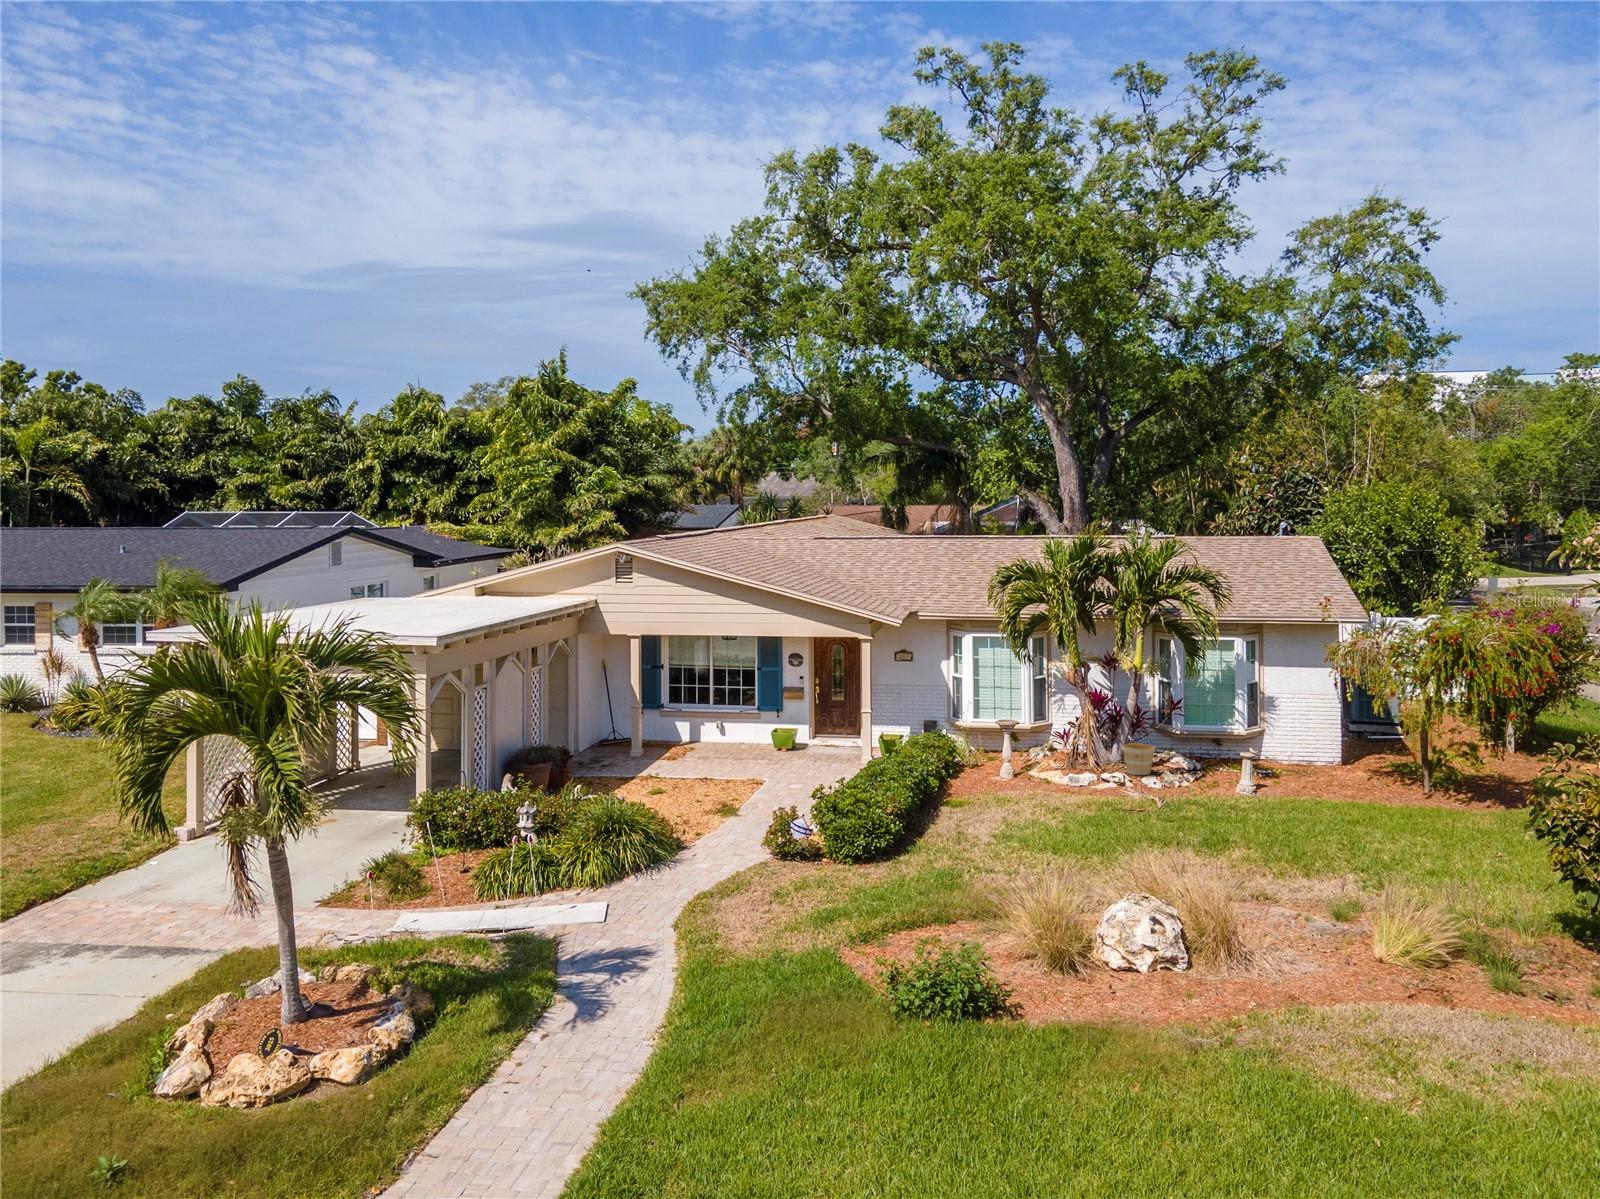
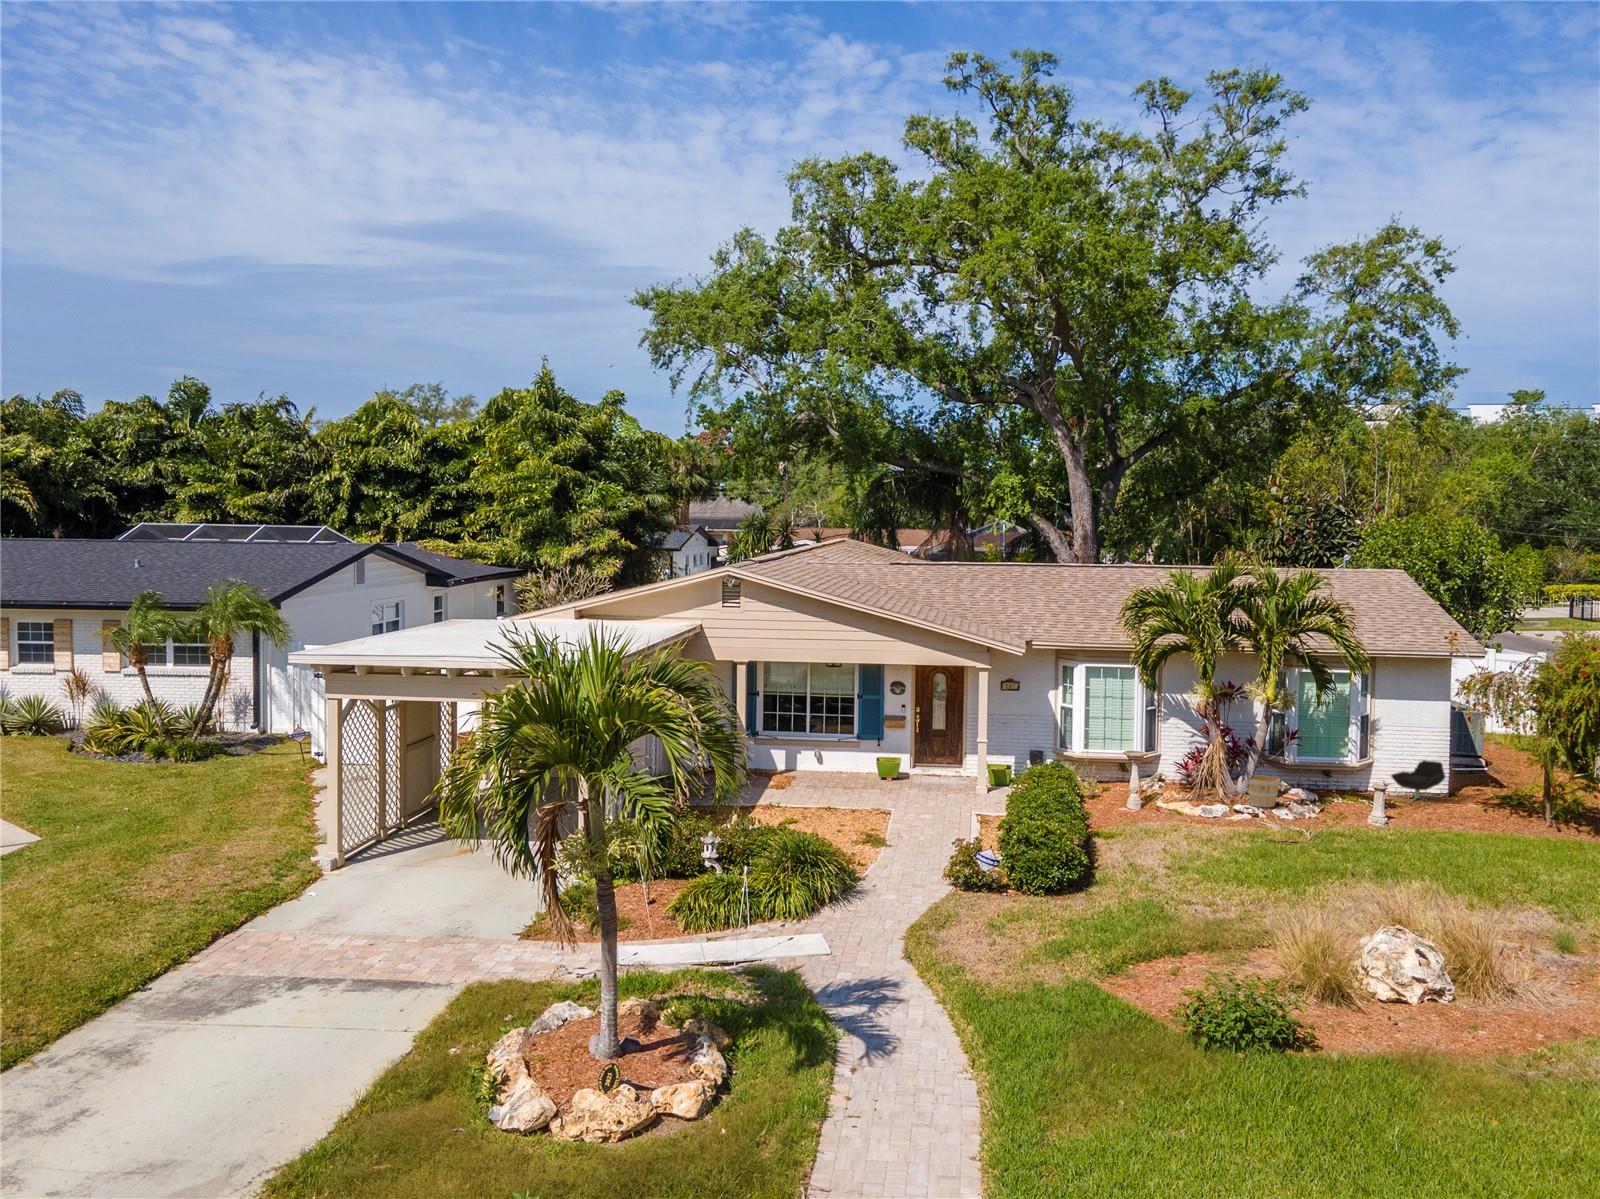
lounge chair: none [1275,726,1330,770] -> present [1391,760,1445,801]

